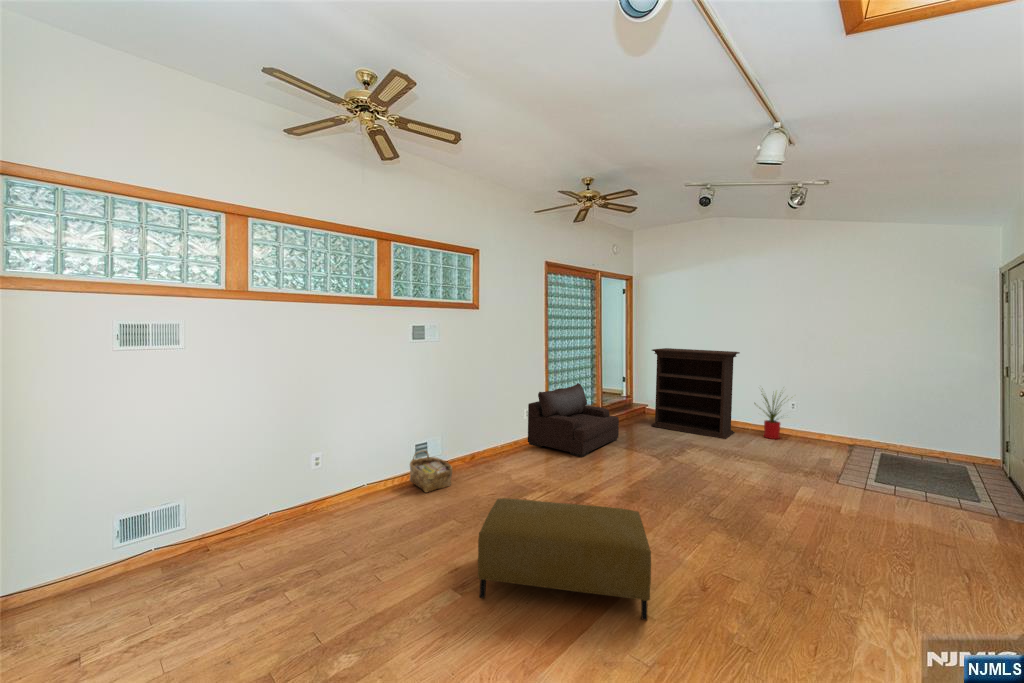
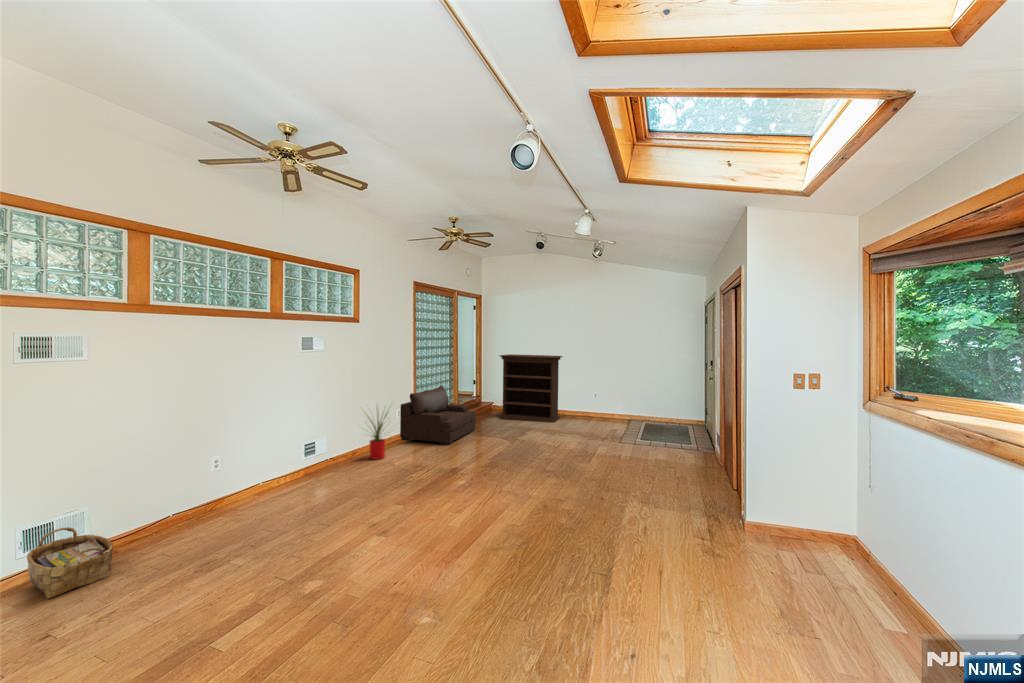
house plant: present [762,394,782,439] -> present [369,411,388,459]
woven basket: present [410,450,452,492] -> present [27,527,113,598]
ottoman: present [478,498,651,620] -> none [396,463,515,535]

